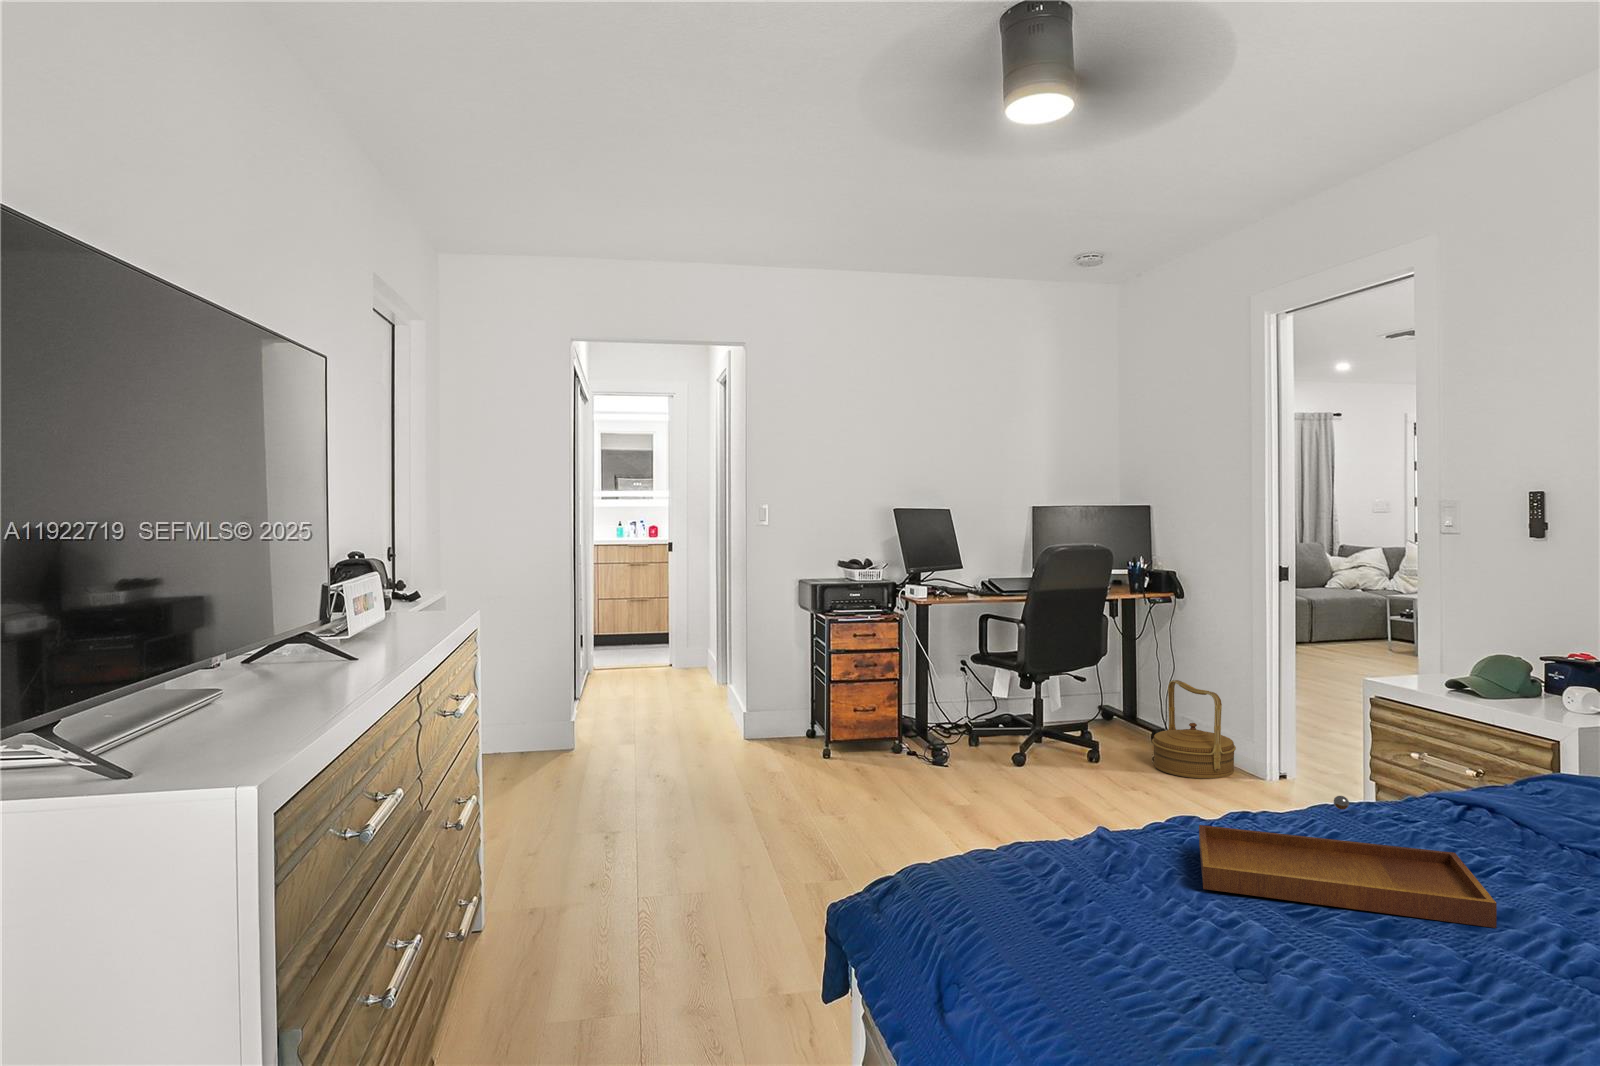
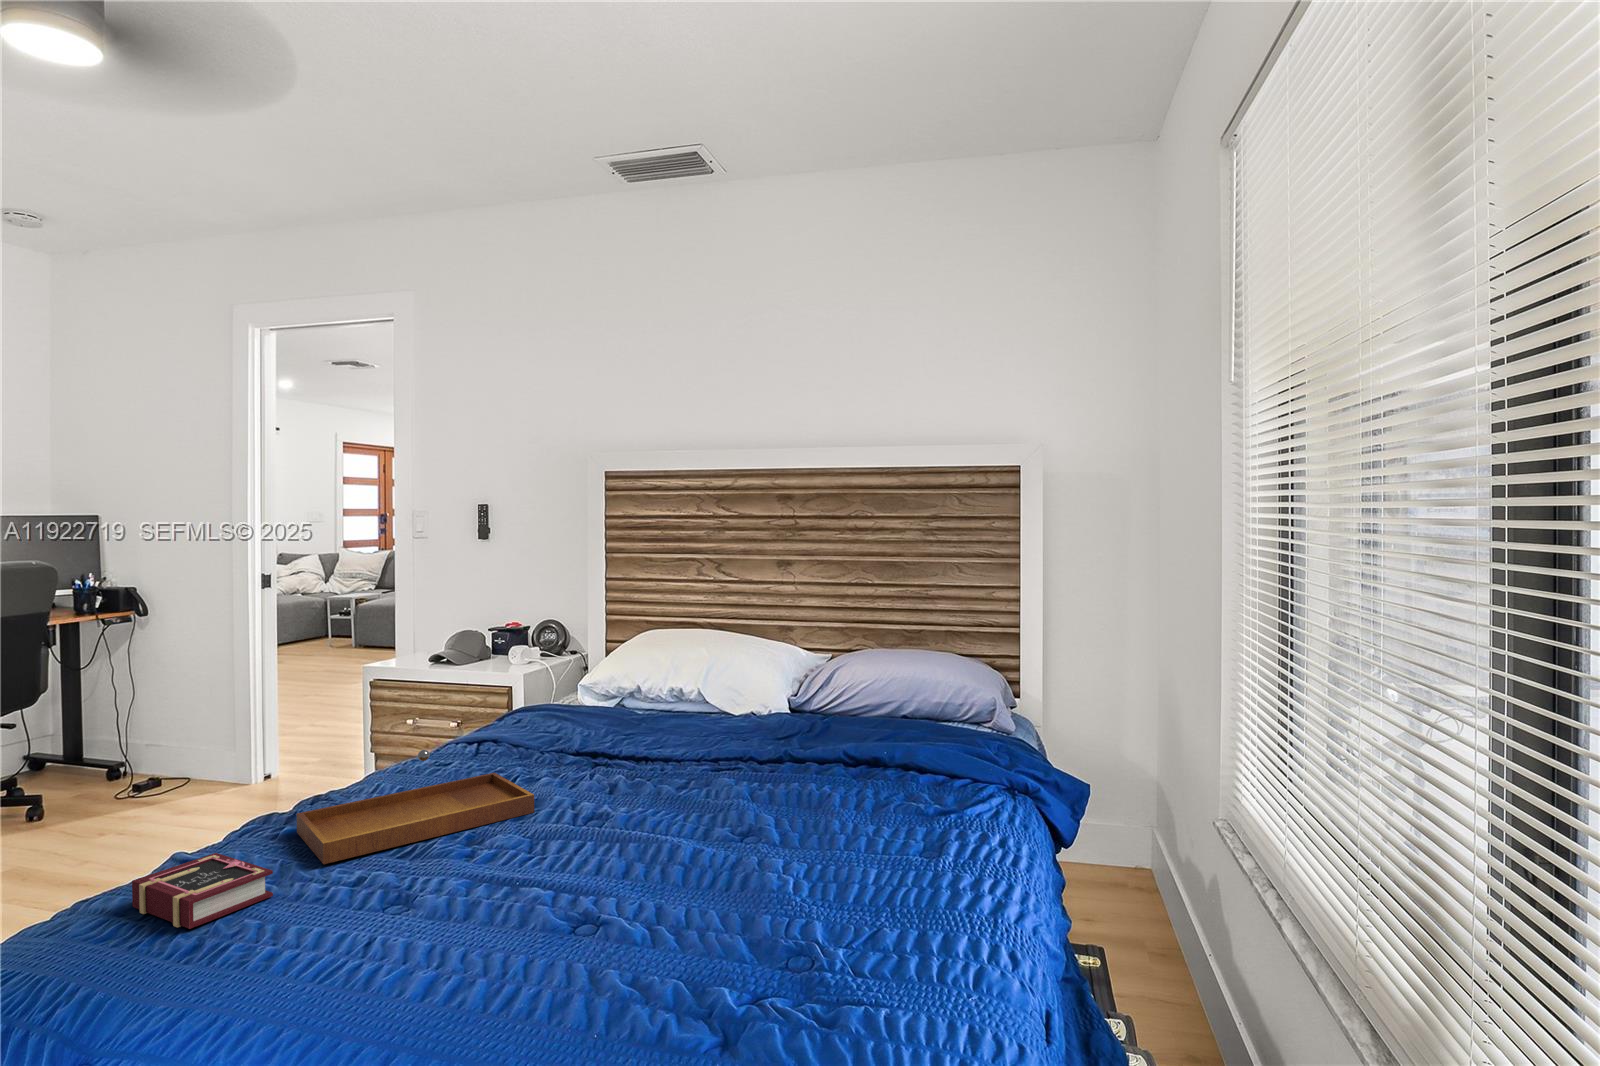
woven basket: present [1152,680,1236,779] -> none [117,703,219,807]
book: none [1041,839,1144,902] -> present [132,853,273,929]

